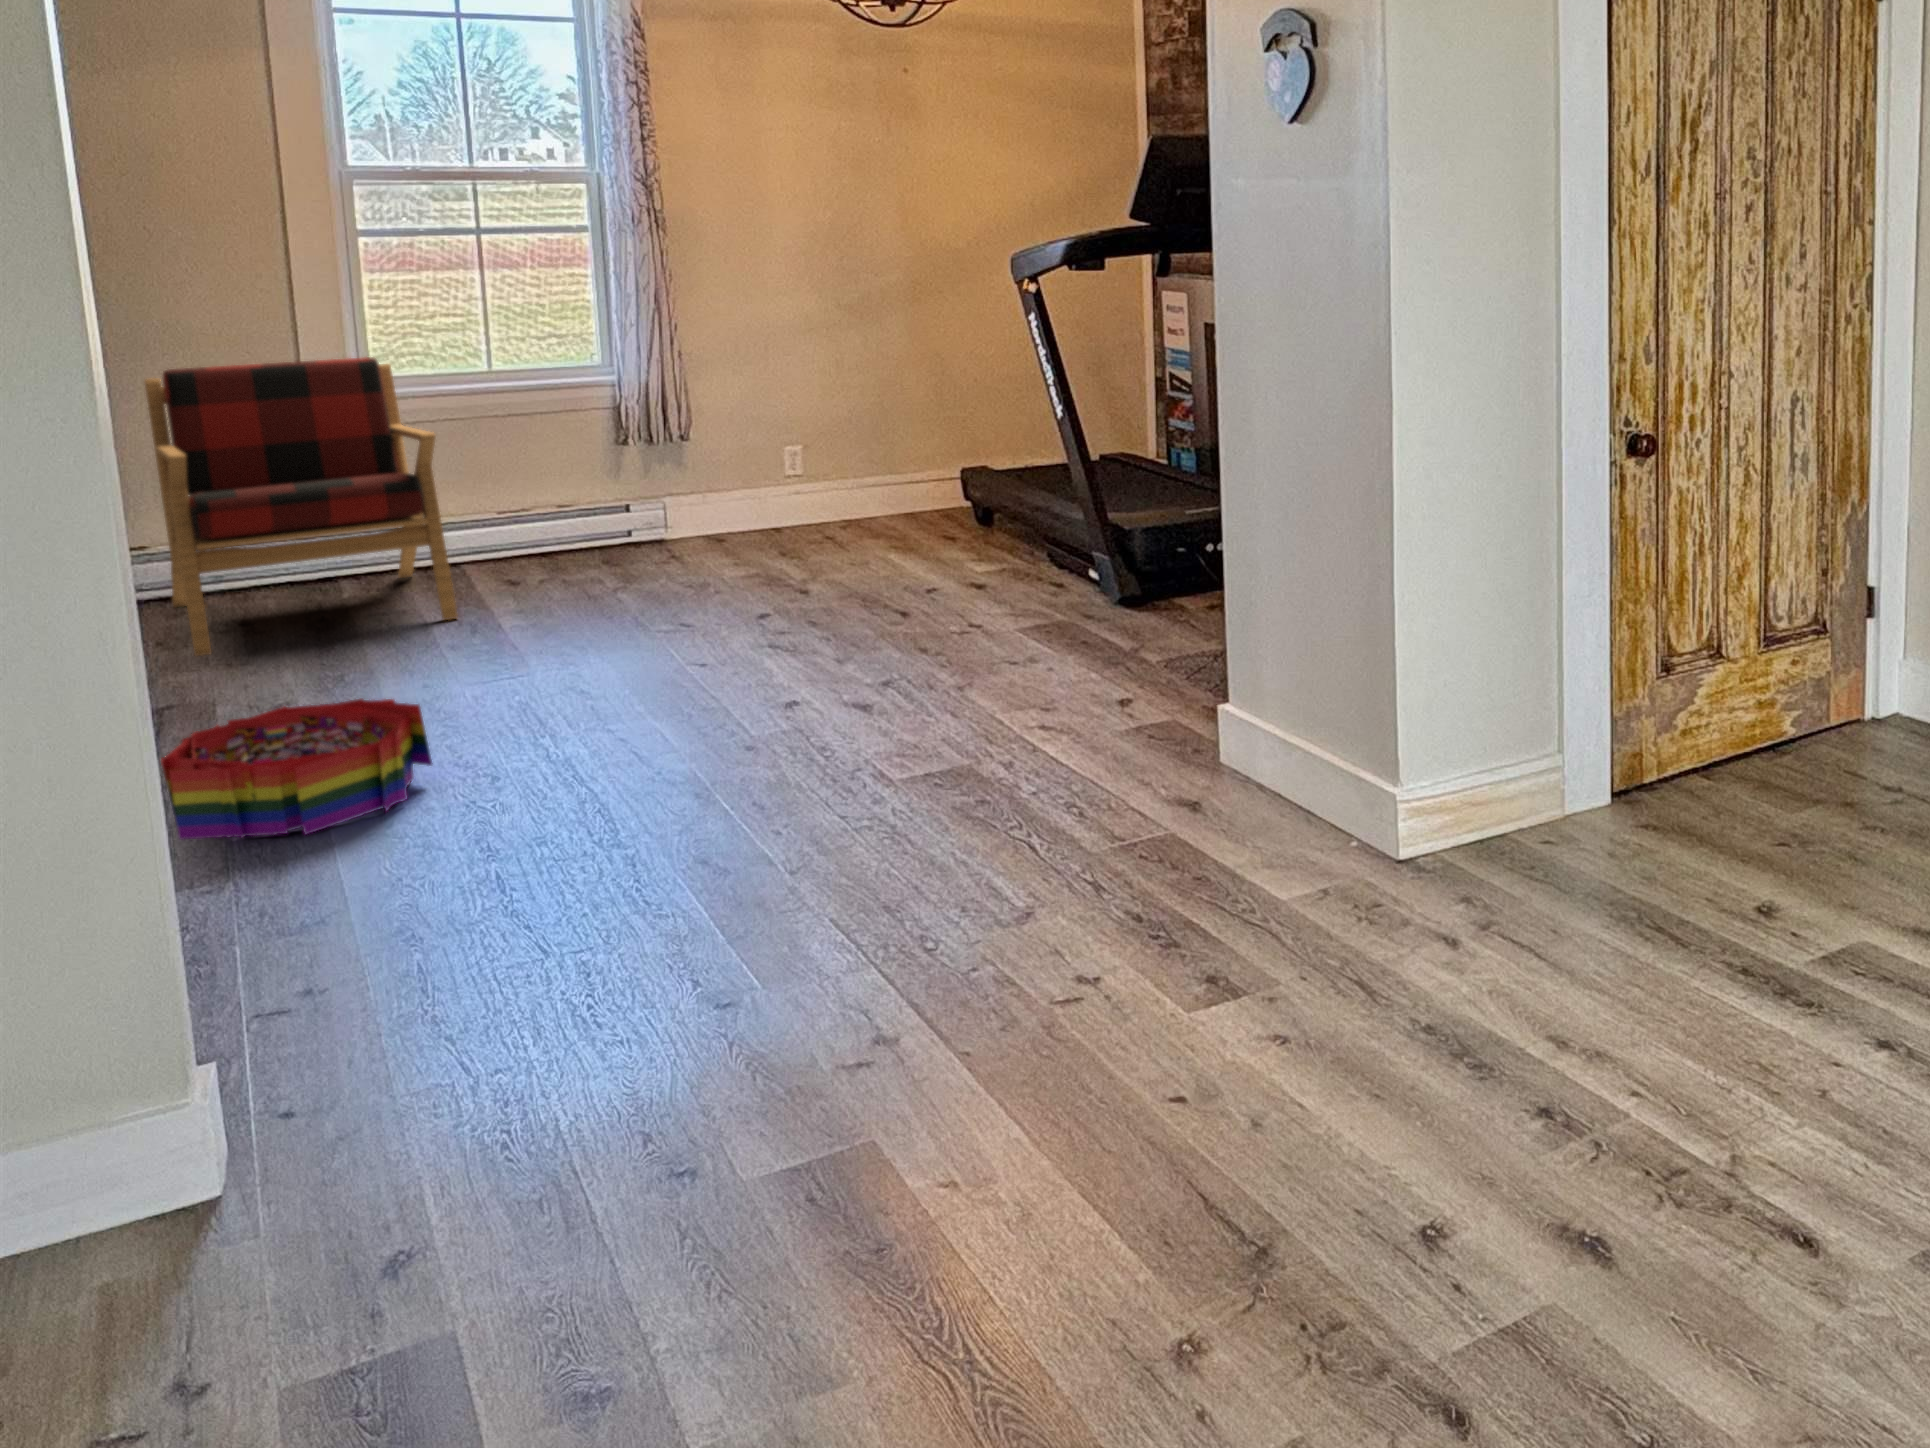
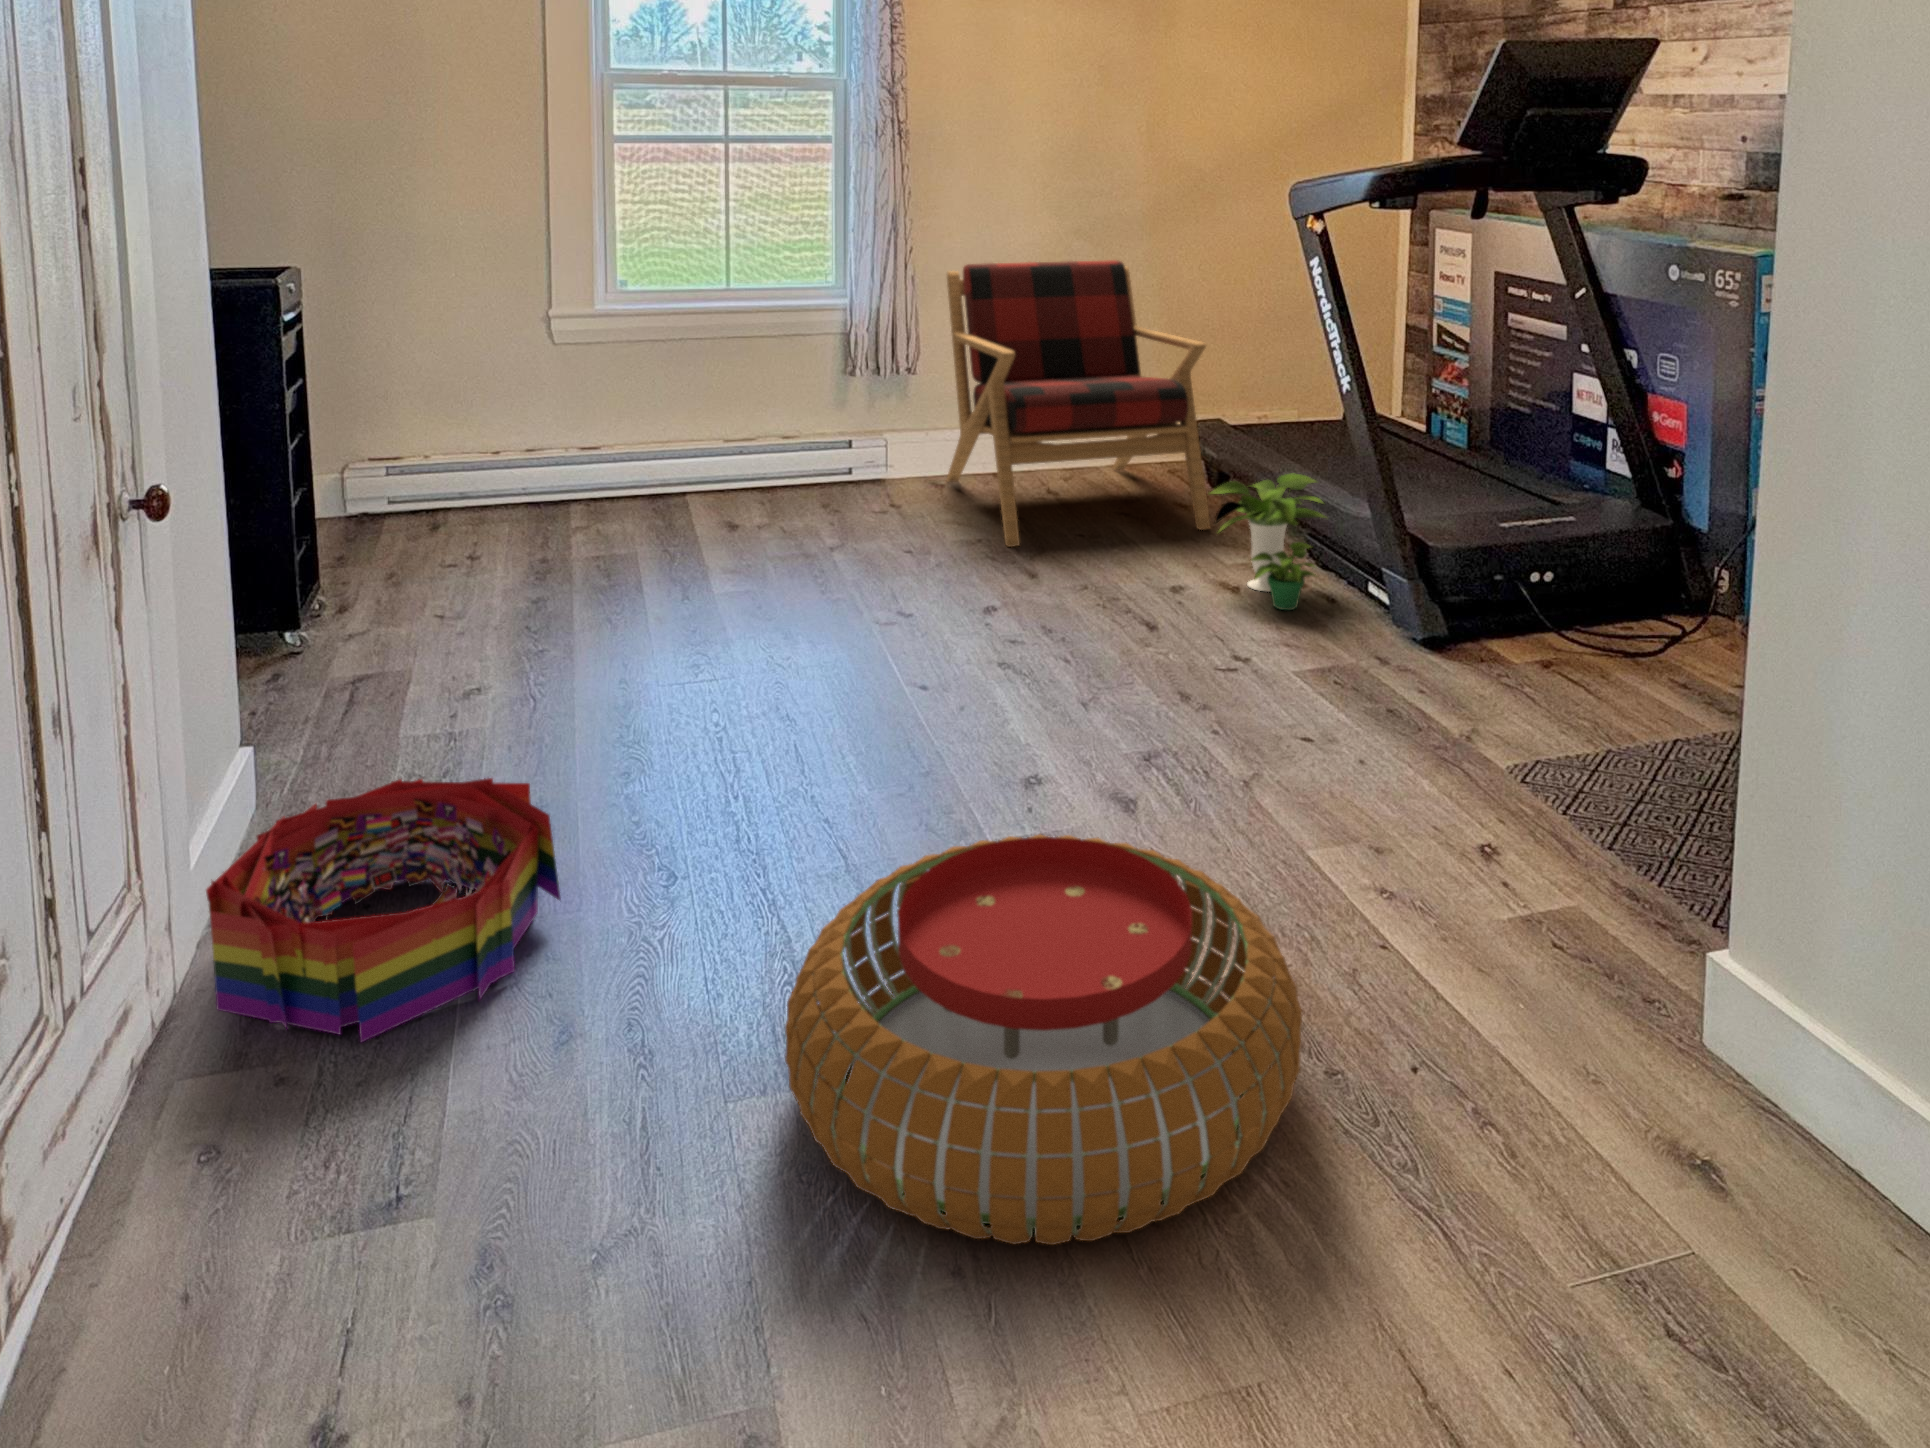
armchair: present [145,357,458,656] -> present [946,260,1210,547]
potted plant: none [955,488,1057,591] -> present [1211,474,1325,610]
pouf: none [617,663,951,840] -> present [785,834,1302,1245]

